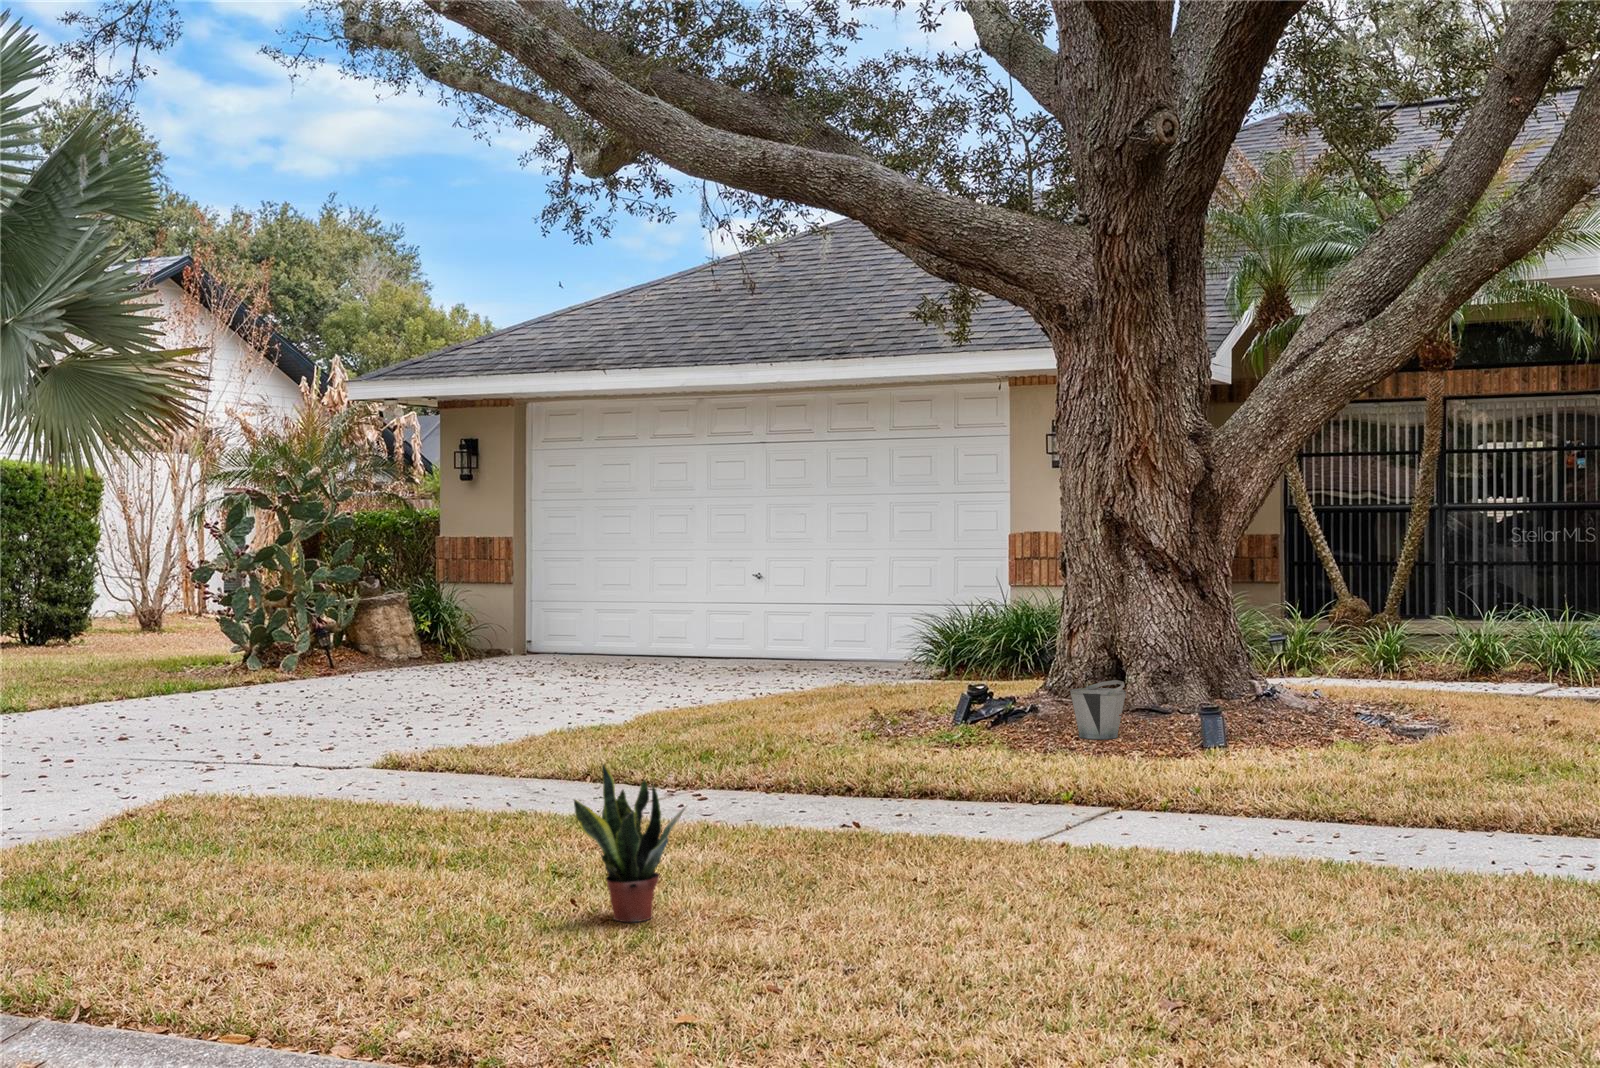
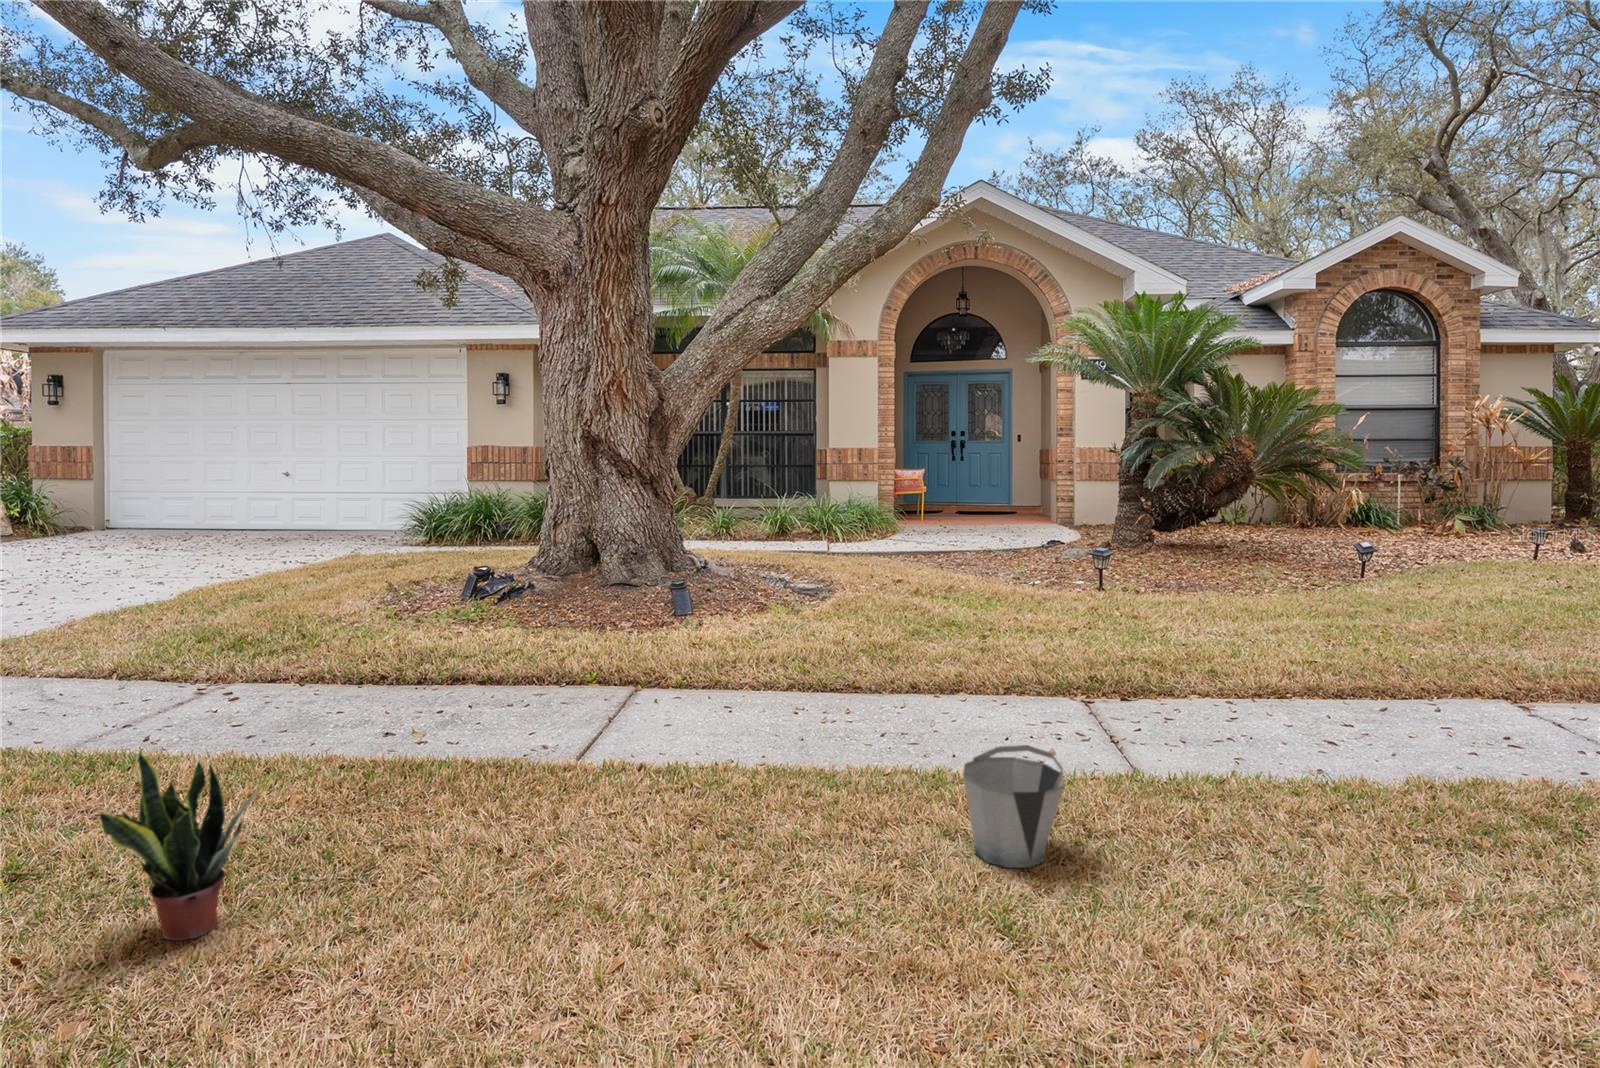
bucket: present [1070,680,1126,740] -> present [963,745,1064,868]

